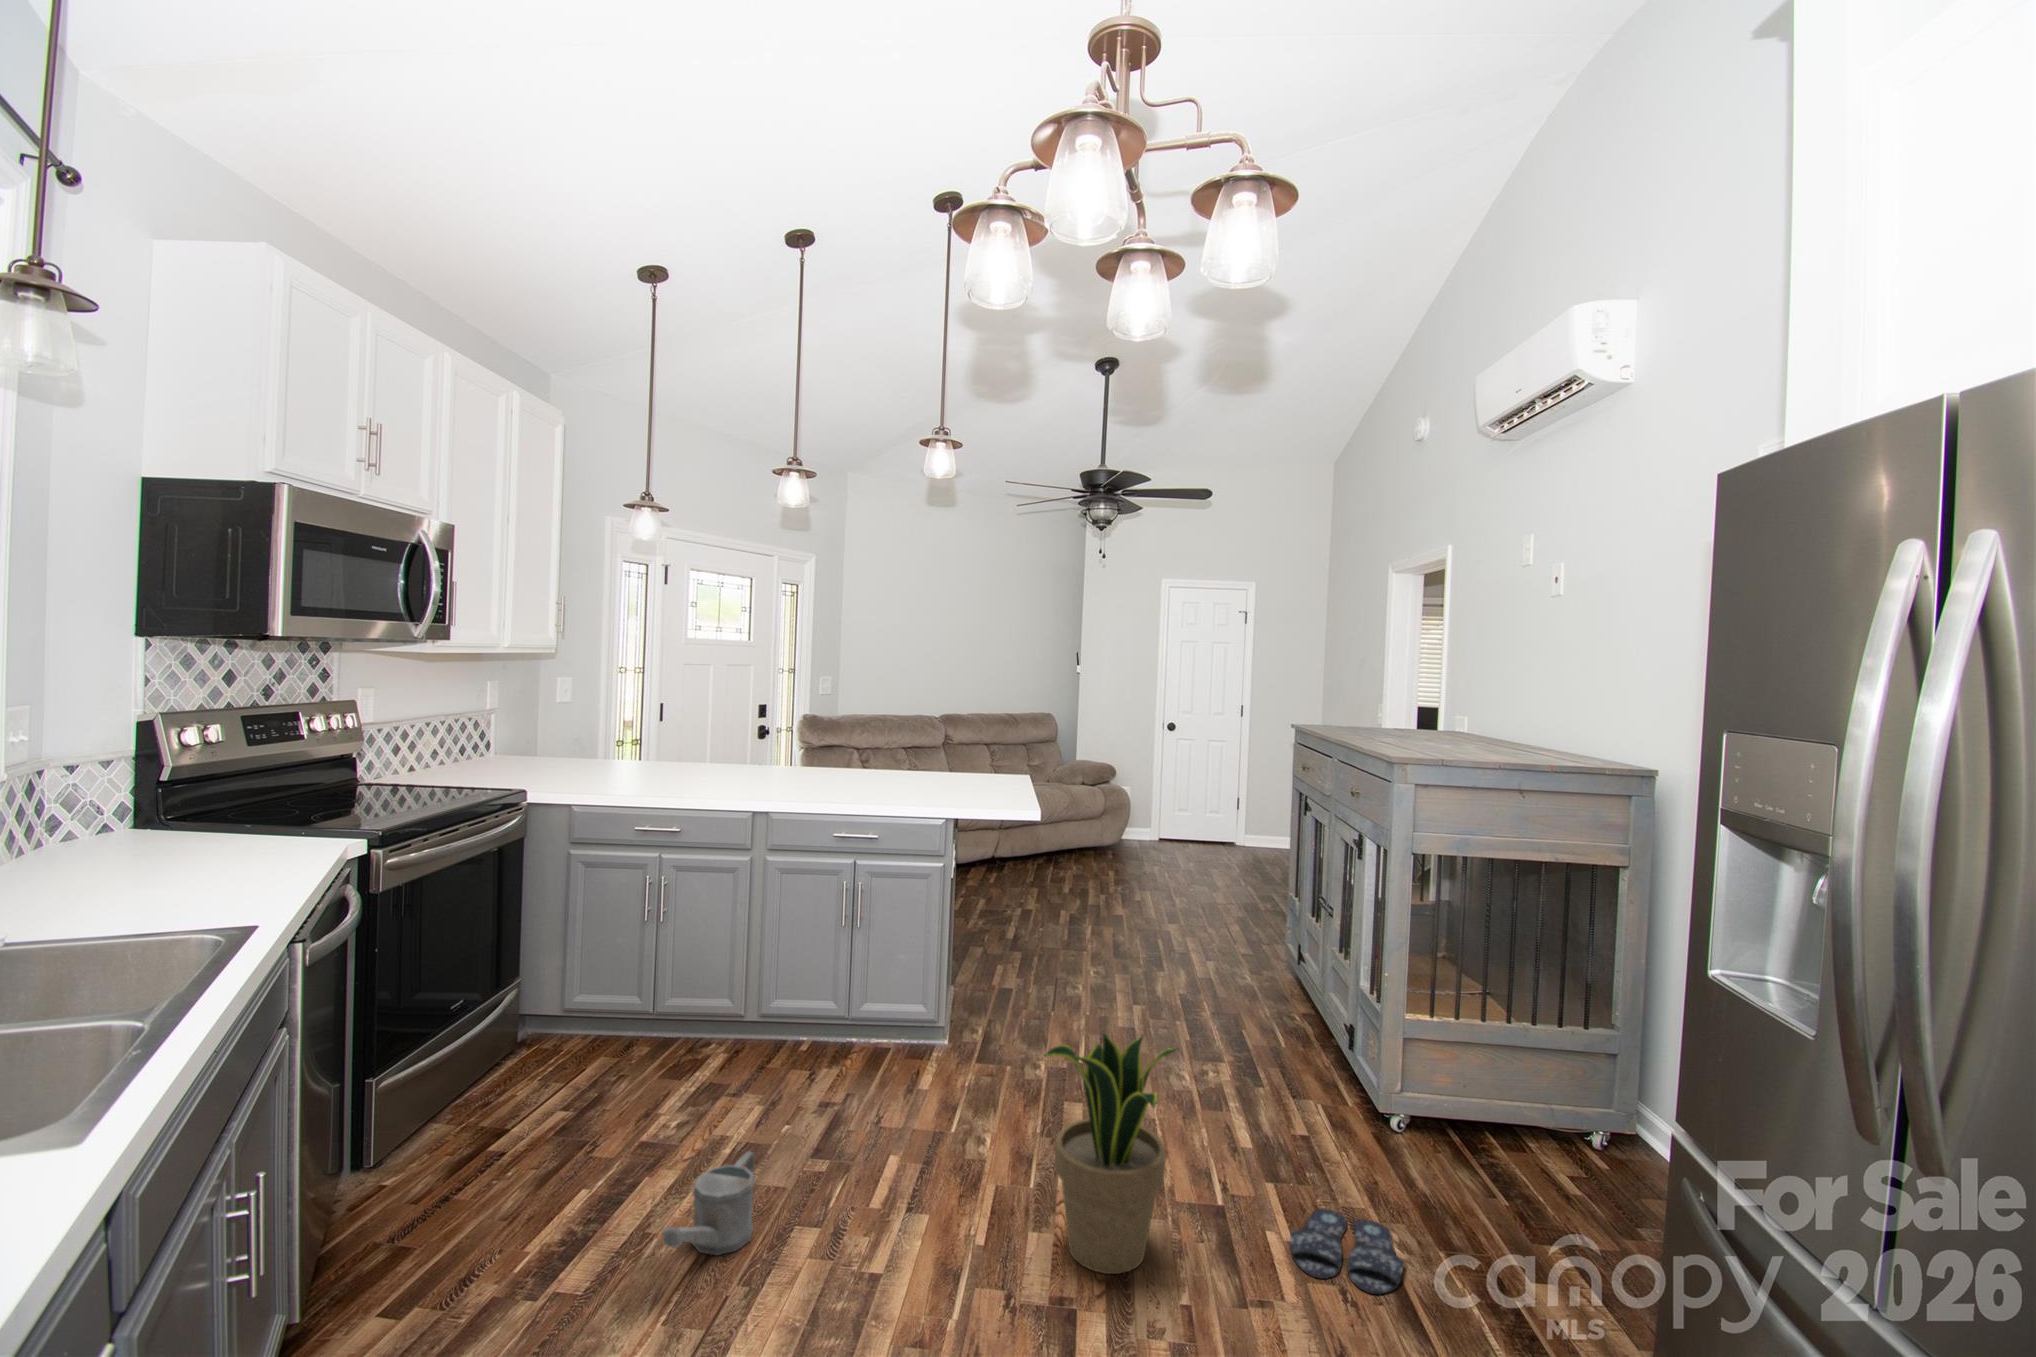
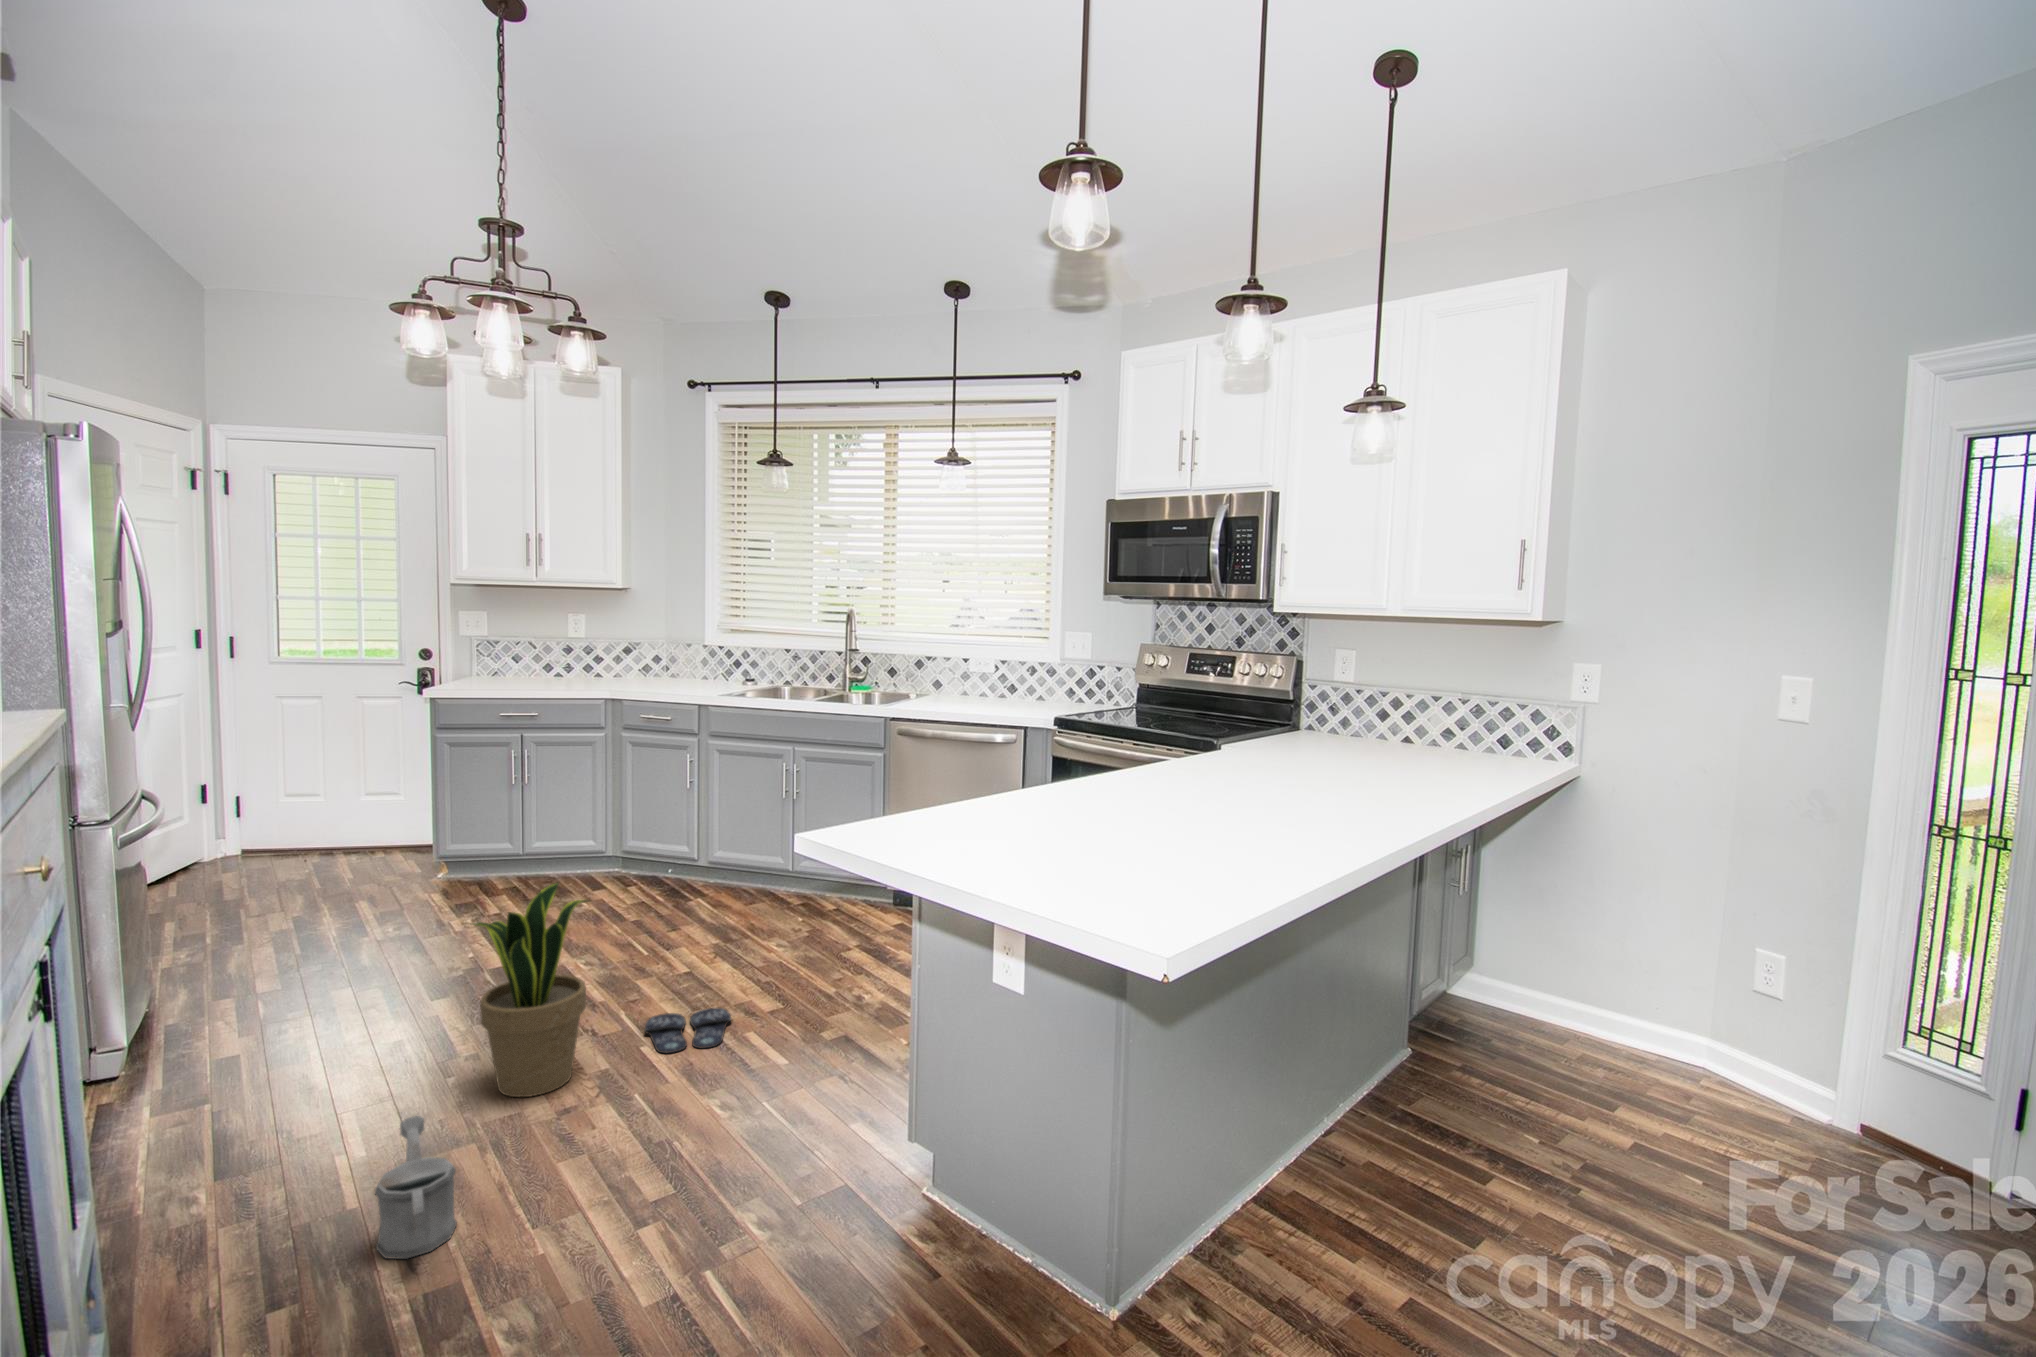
watering can: present [662,1151,755,1255] -> present [375,1116,457,1259]
slippers: present [1290,1209,1405,1295] -> present [644,1008,731,1053]

